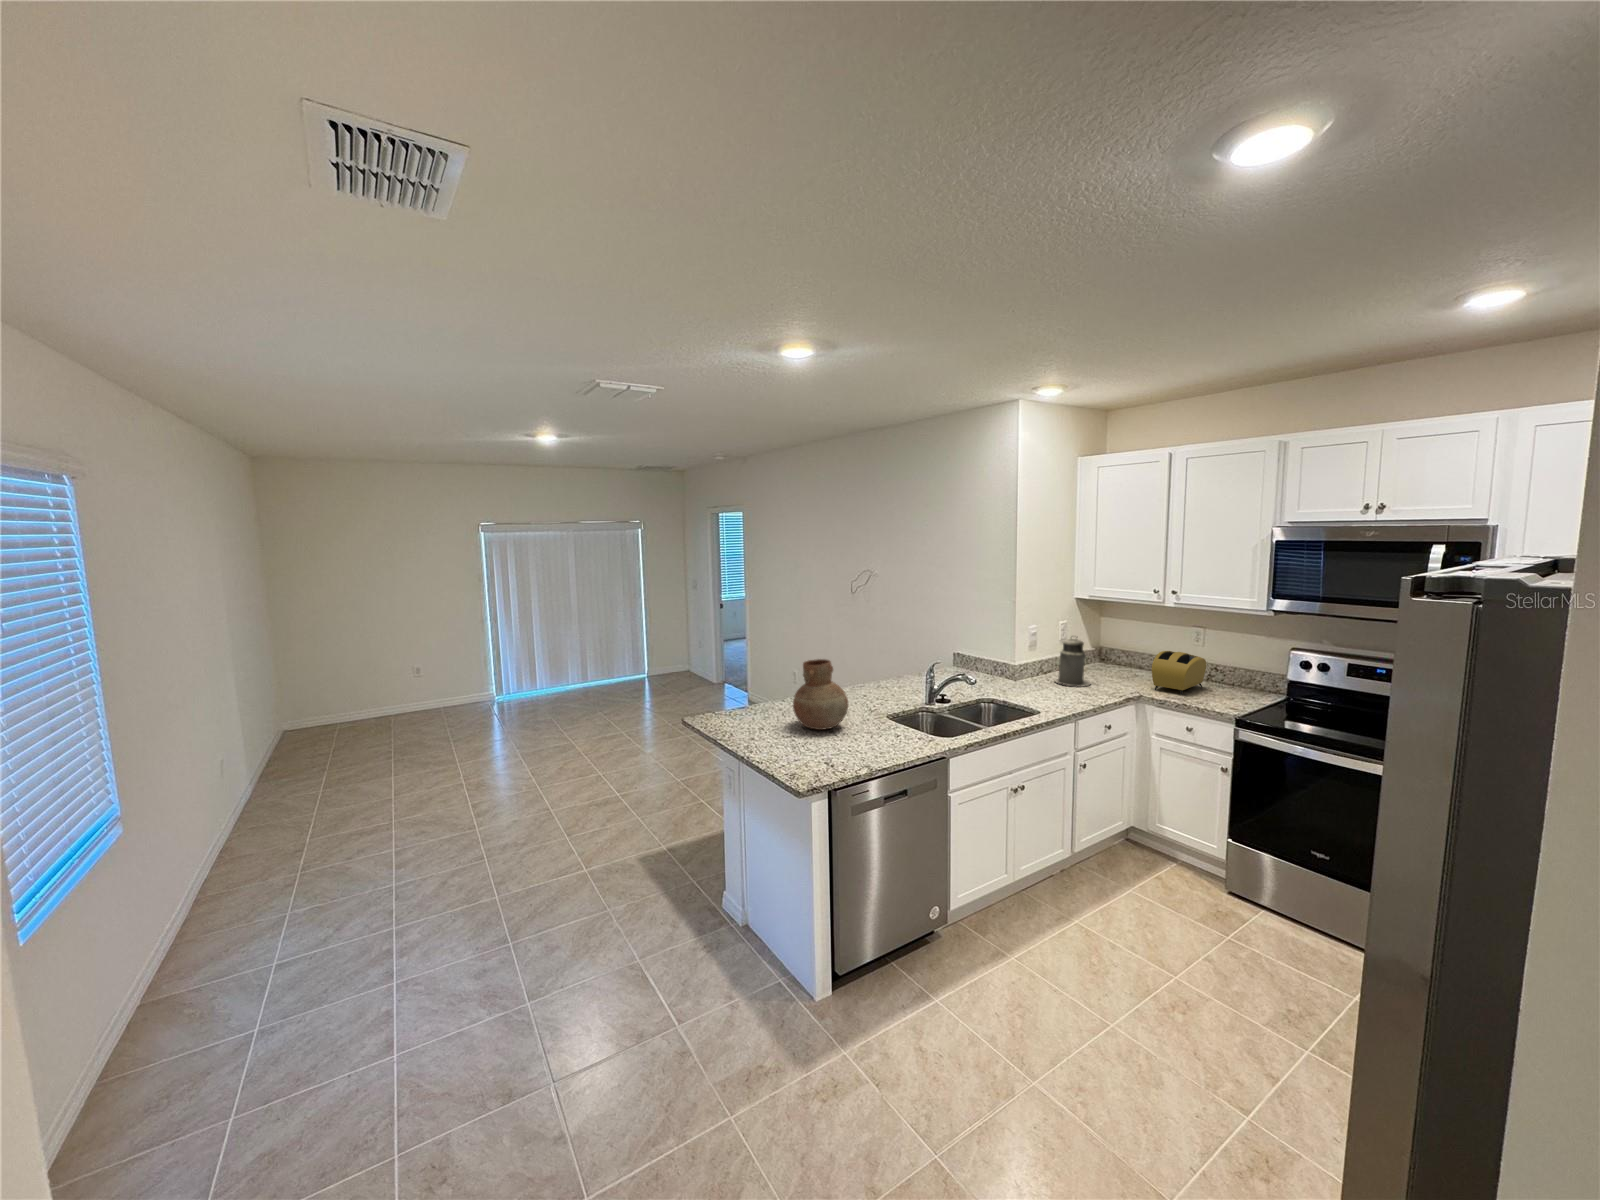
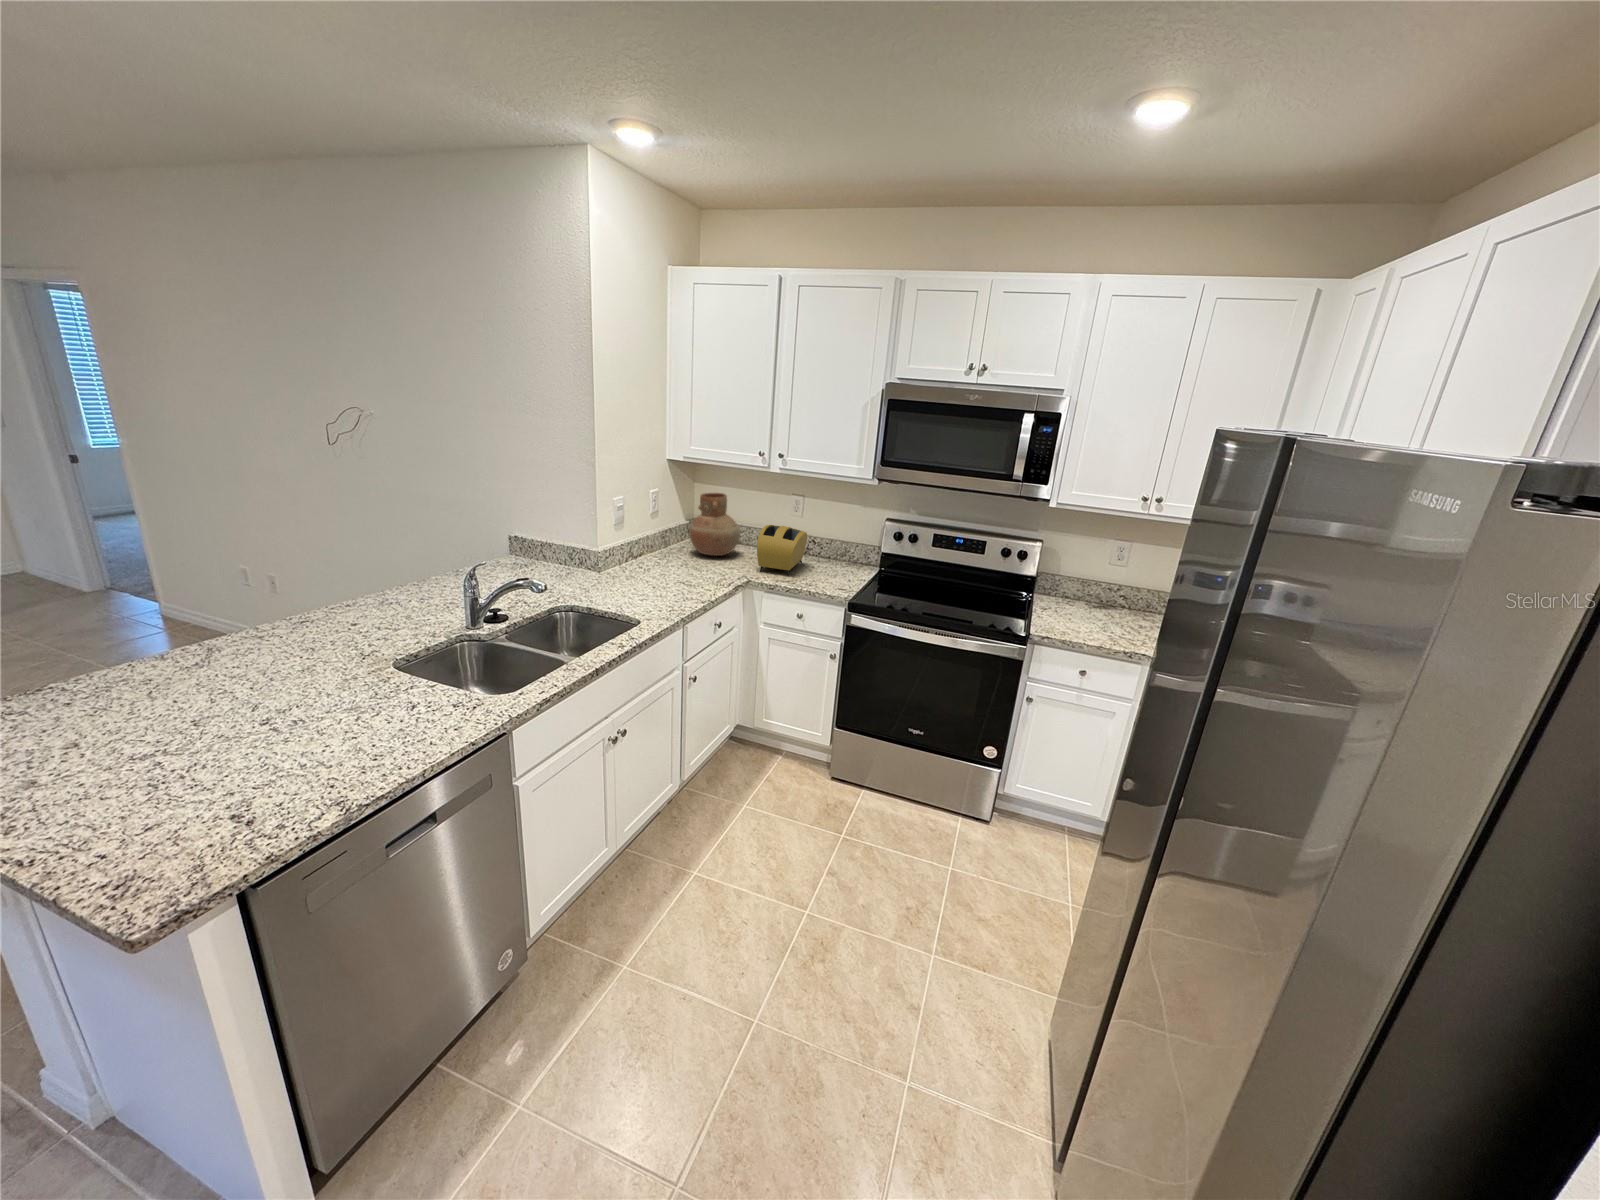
canister: present [1055,638,1091,687] -> none [648,510,691,574]
vase: present [793,659,848,730] -> present [690,493,740,556]

